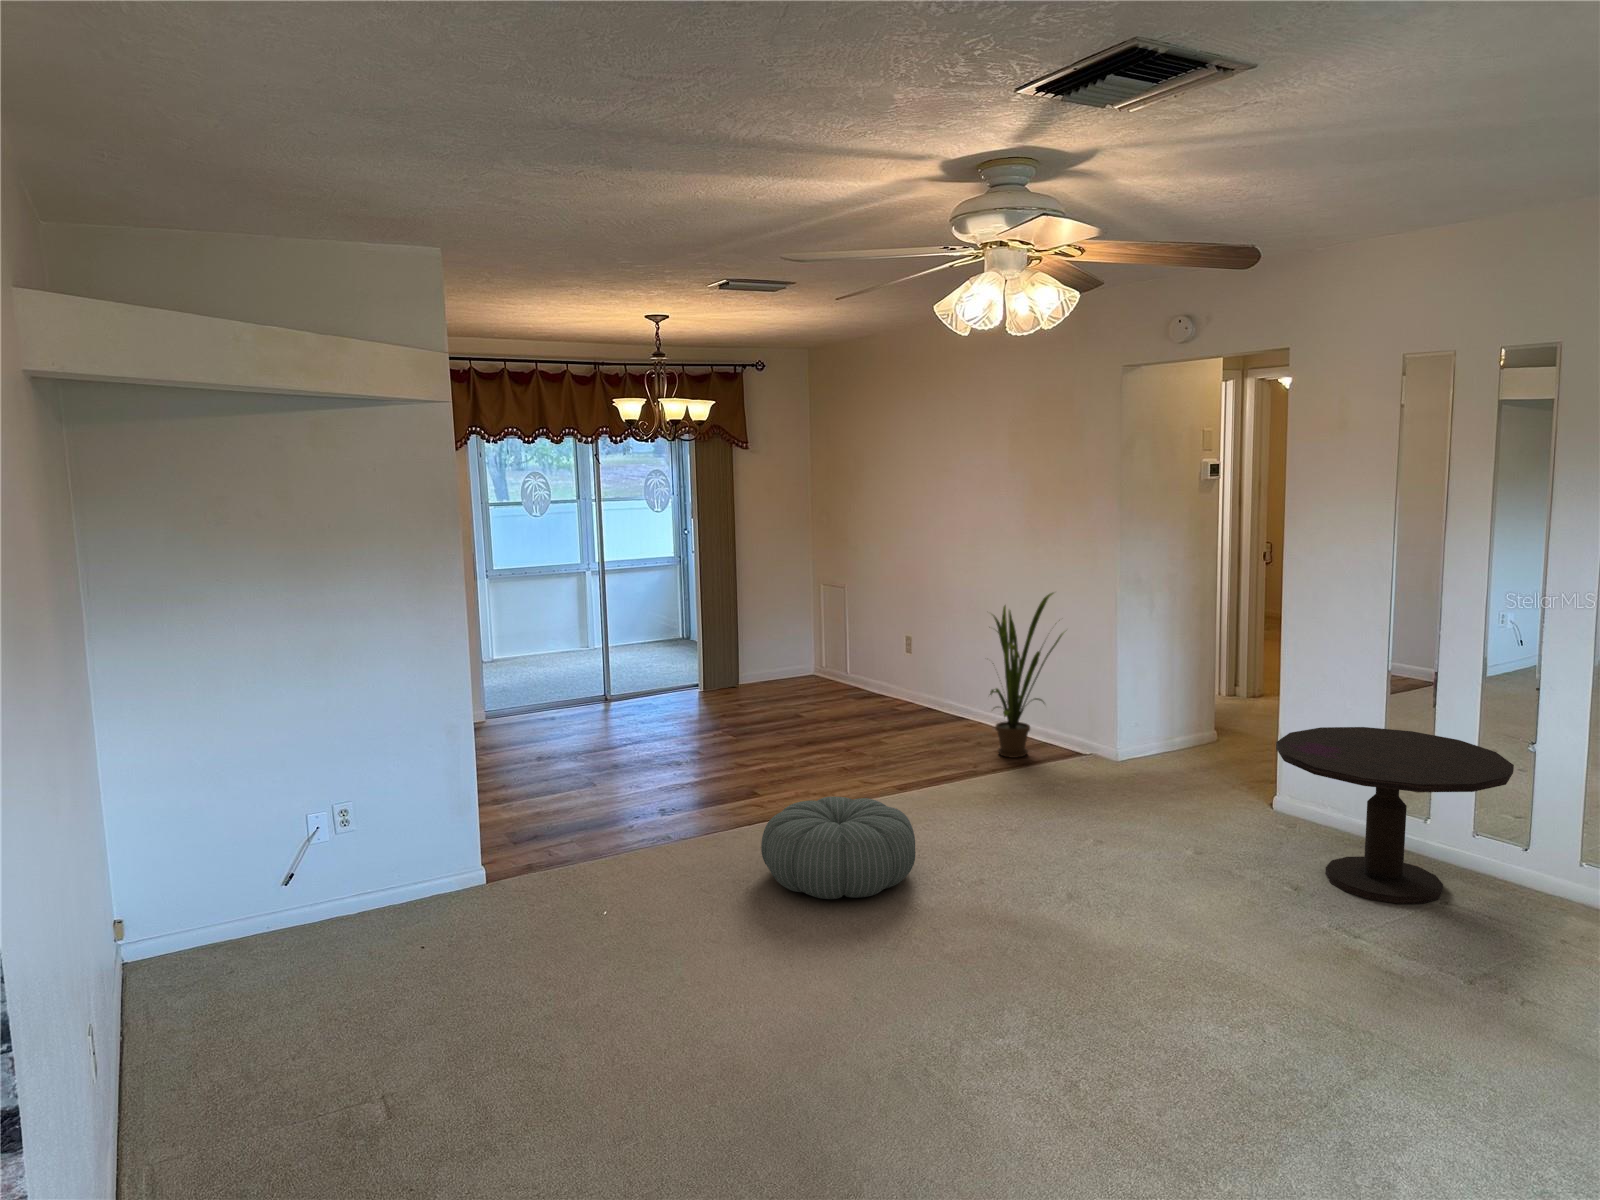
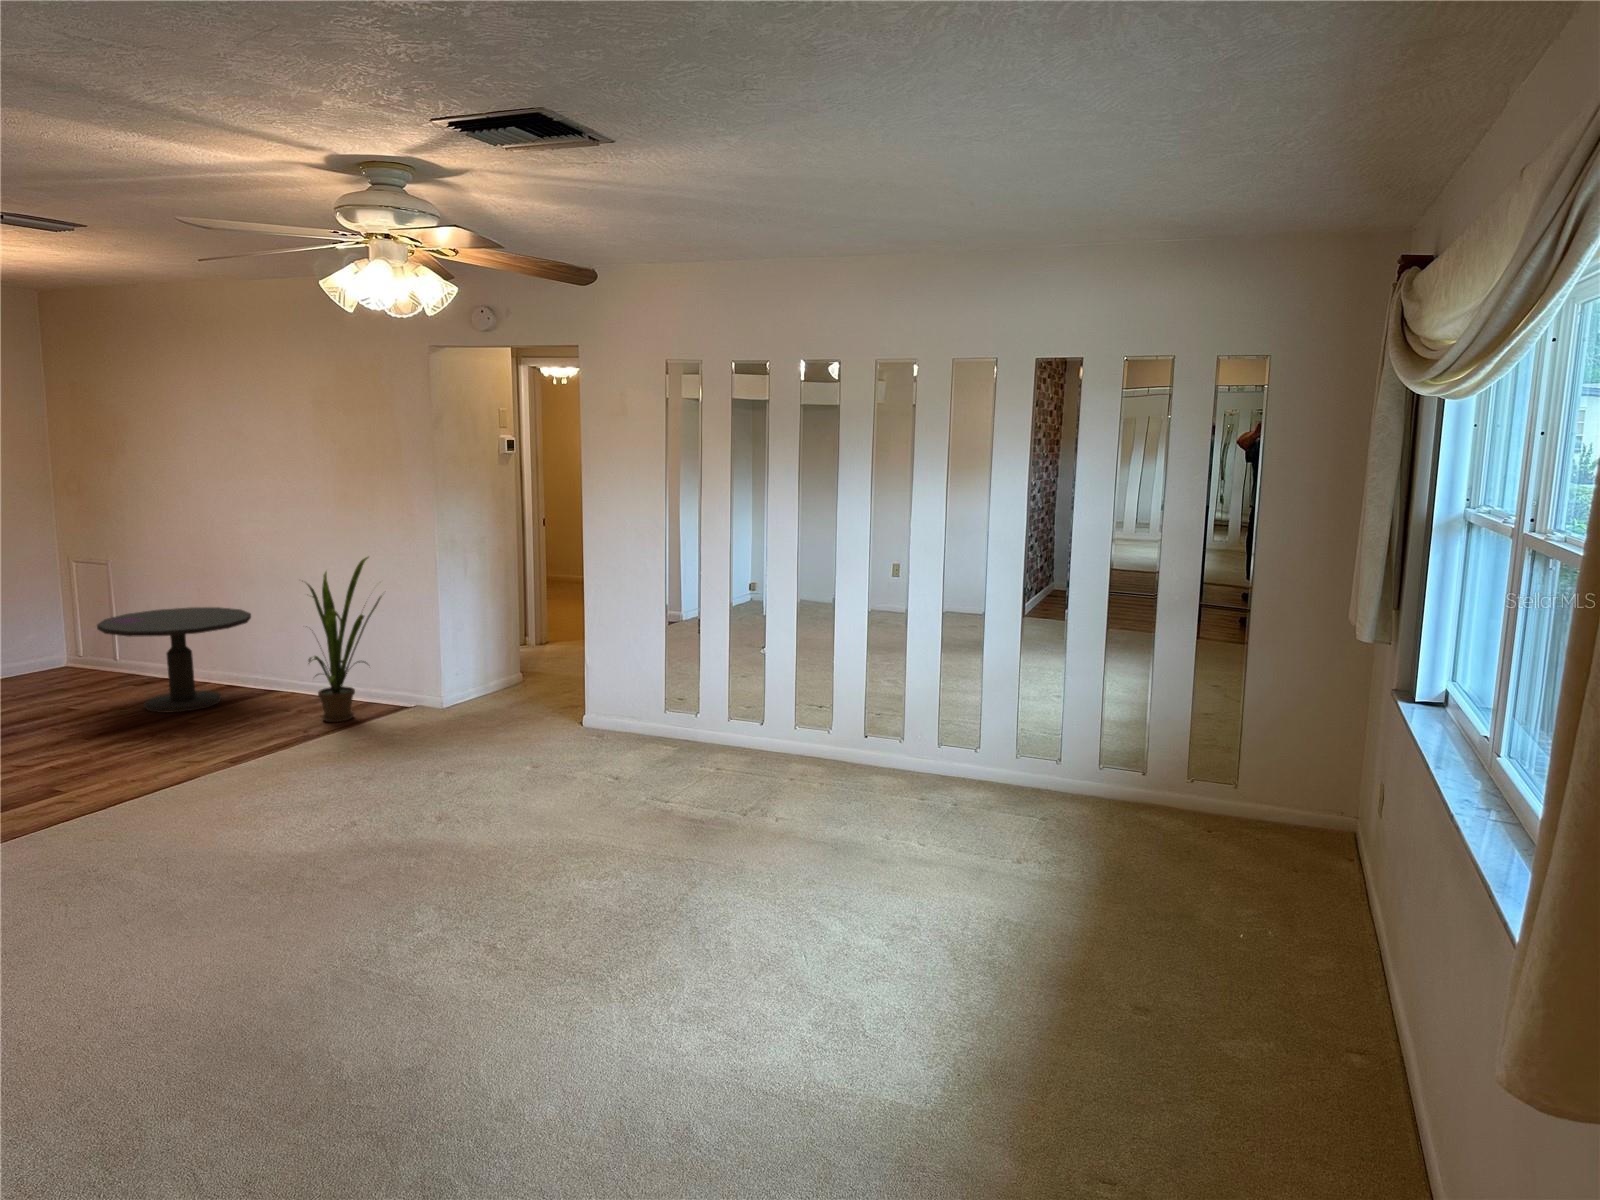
side table: present [1276,727,1514,904] -> present [97,607,251,713]
pouf: present [761,796,915,899] -> none [100,776,289,884]

